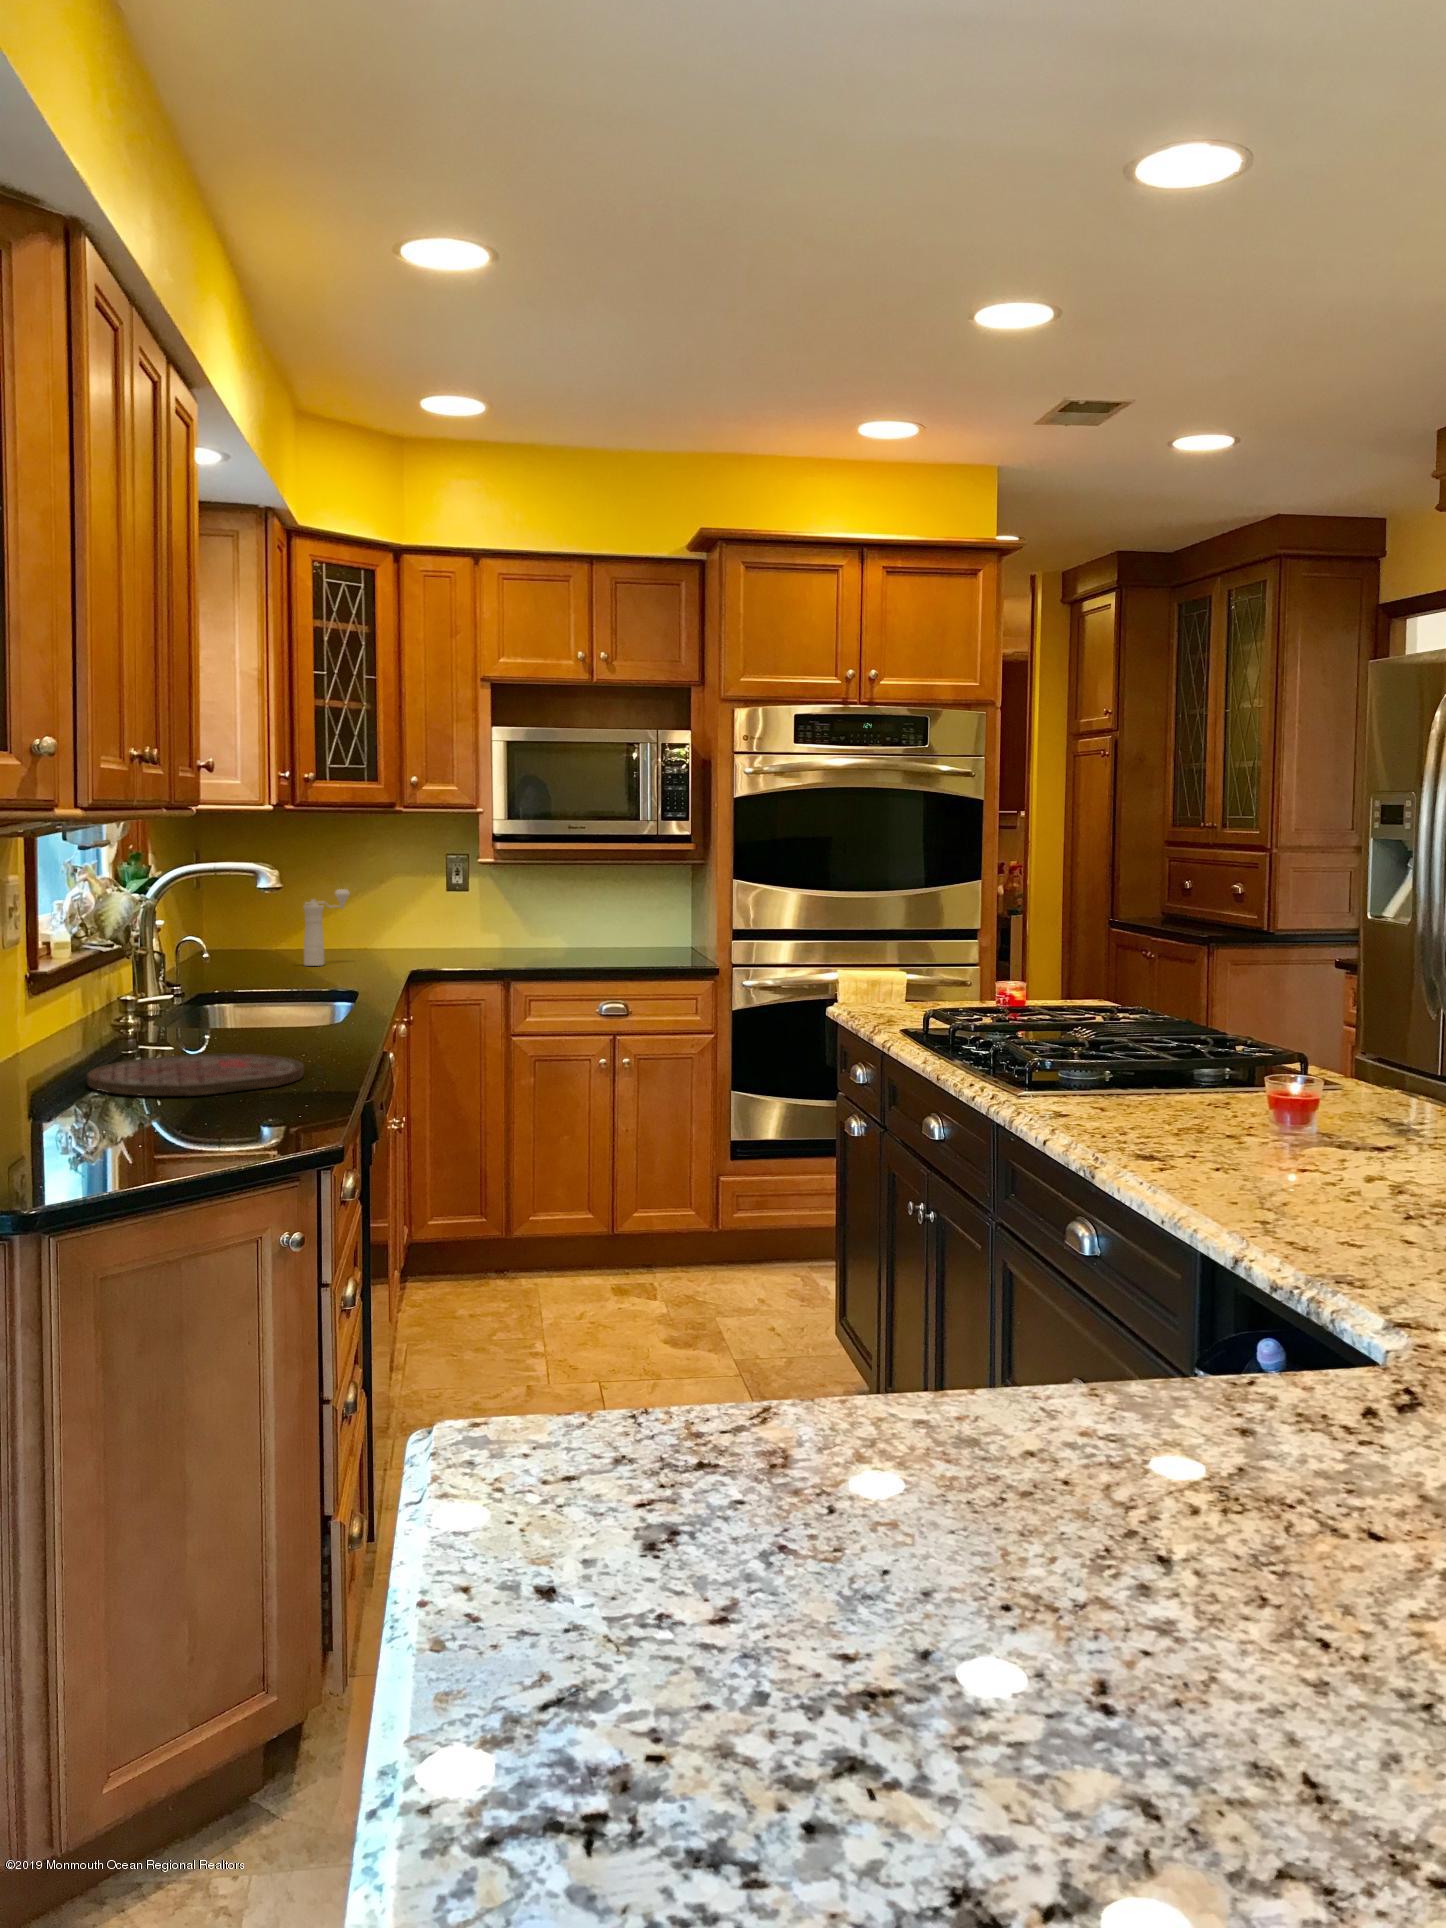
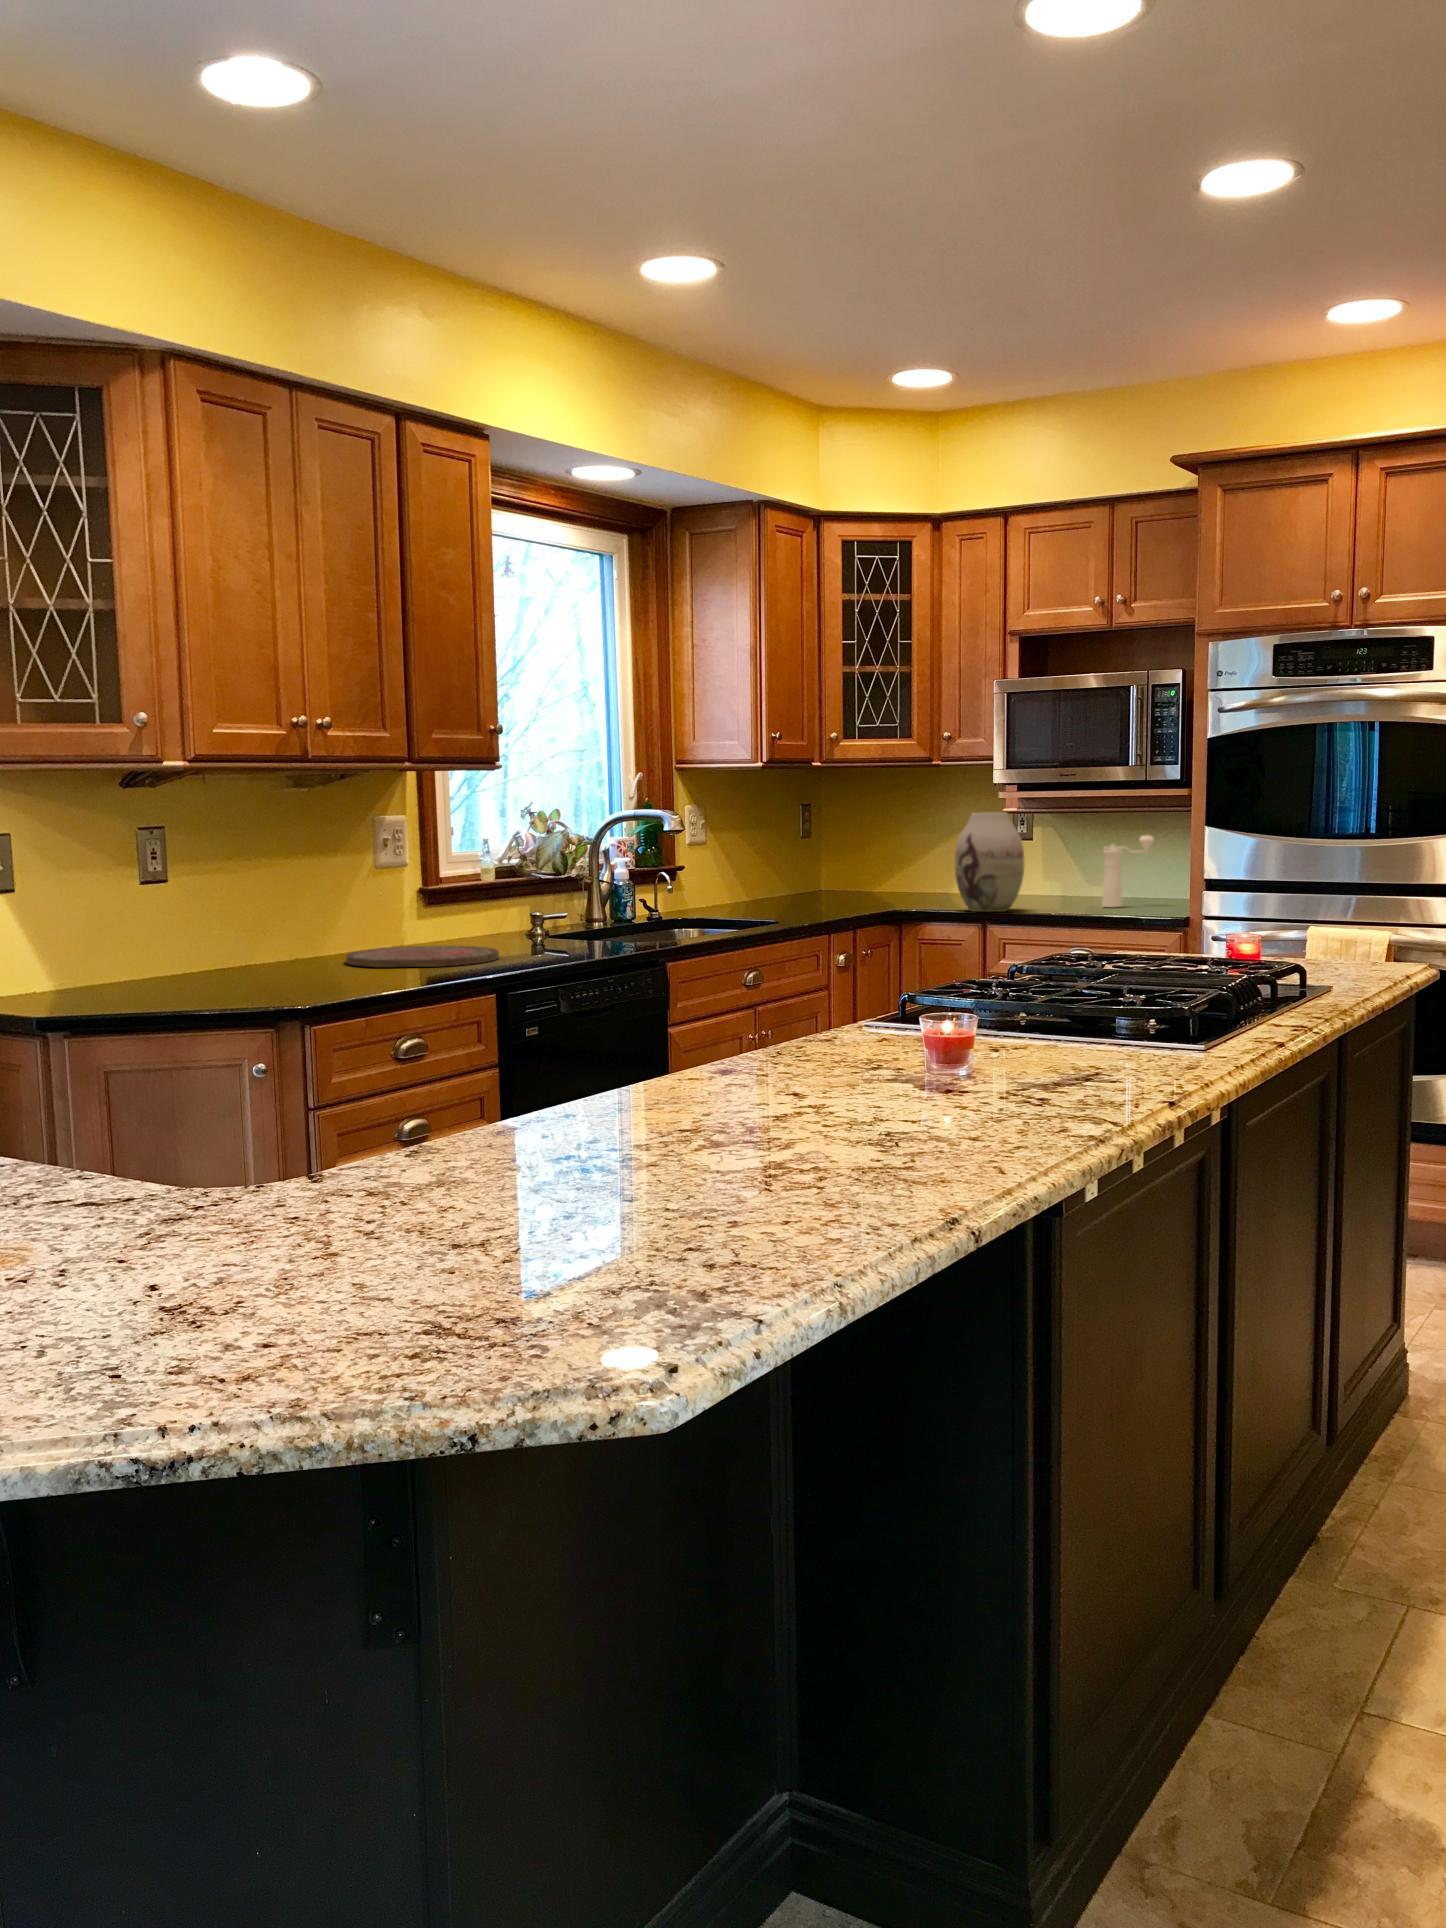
vase: none [464,865,538,970] -> present [955,813,1024,912]
pepper mill: present [303,889,350,966] -> present [1102,835,1154,907]

